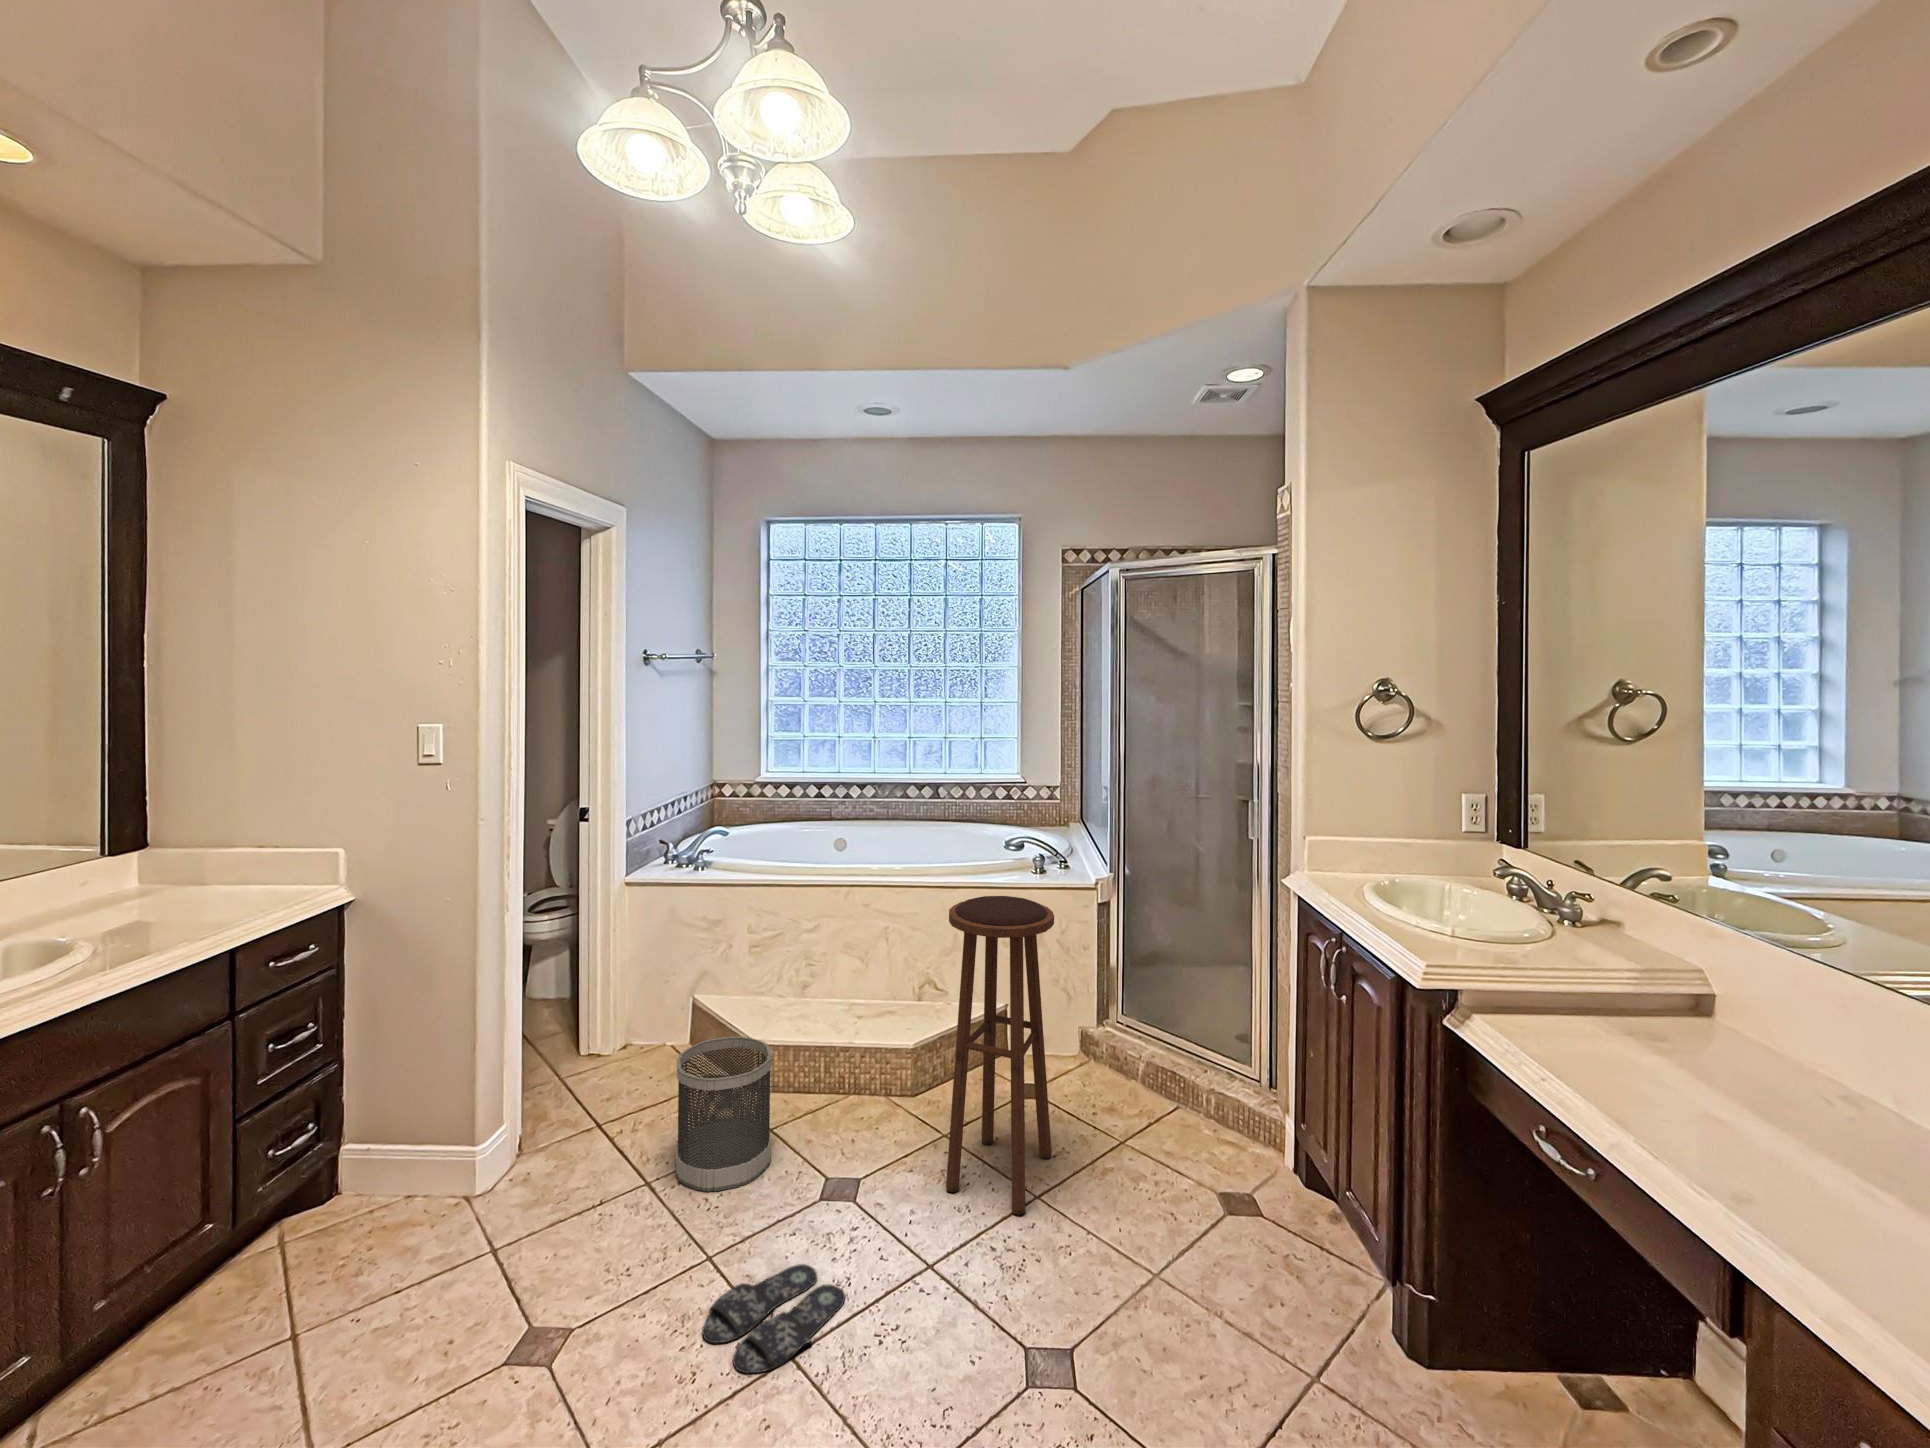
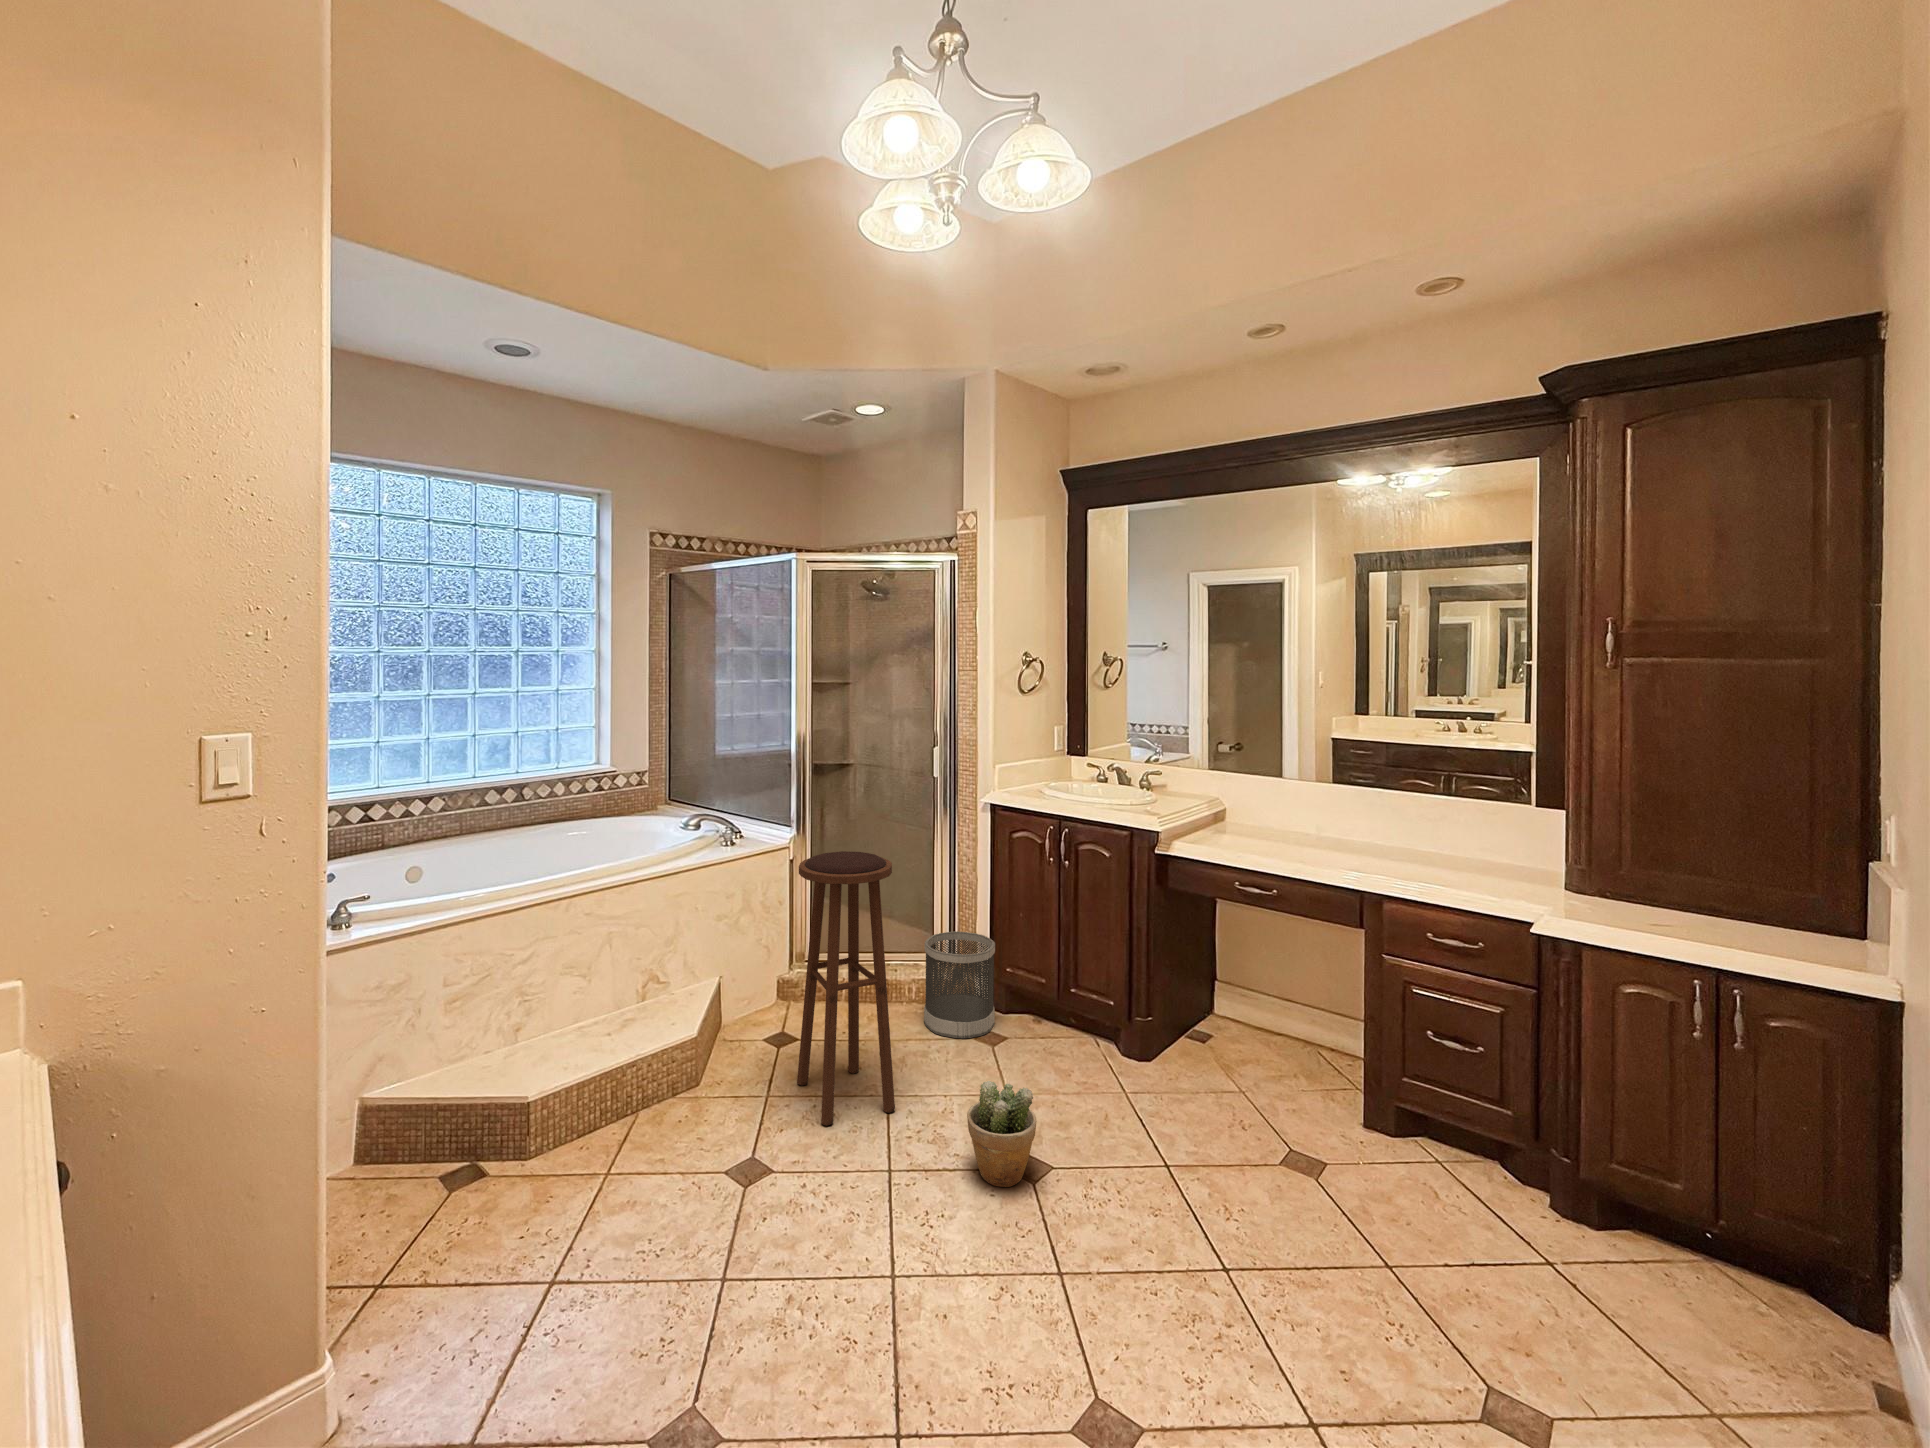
wastebasket: present [676,1036,772,1192] -> present [924,931,995,1039]
potted plant: none [977,1219,1066,1369] -> present [967,1081,1037,1187]
slippers: present [702,1264,845,1373] -> none [781,1223,892,1322]

